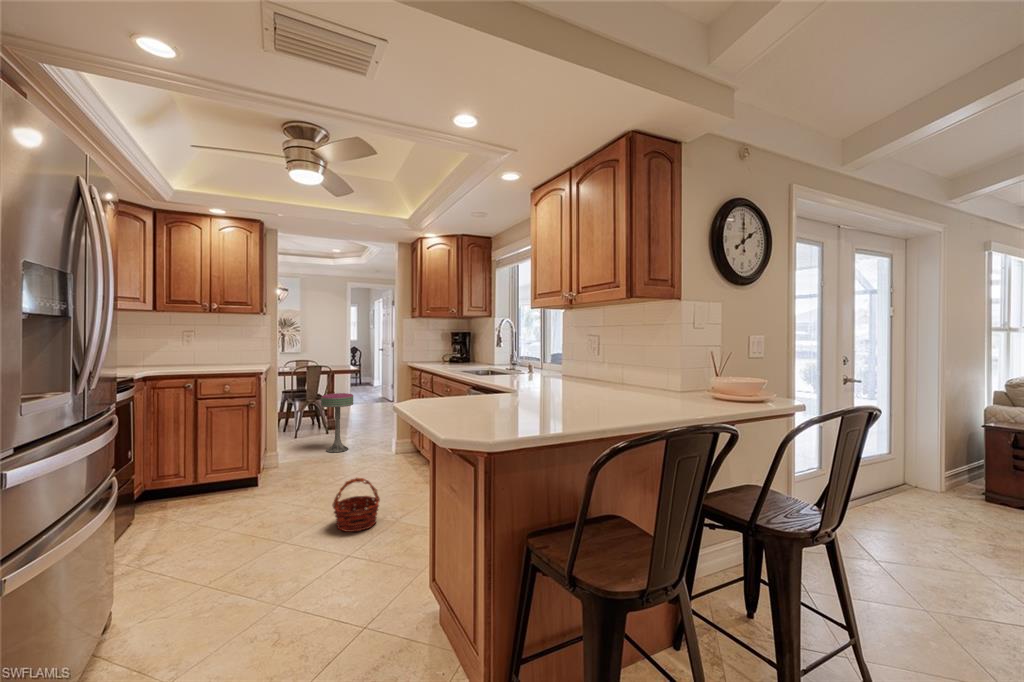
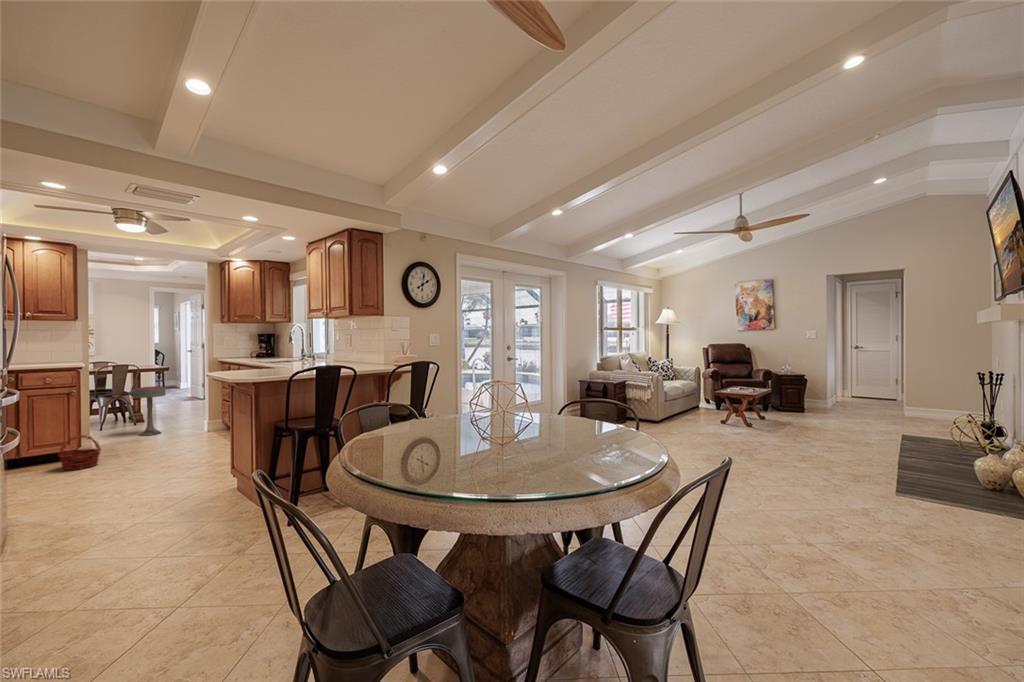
basket: present [332,478,380,532] -> present [58,435,101,470]

